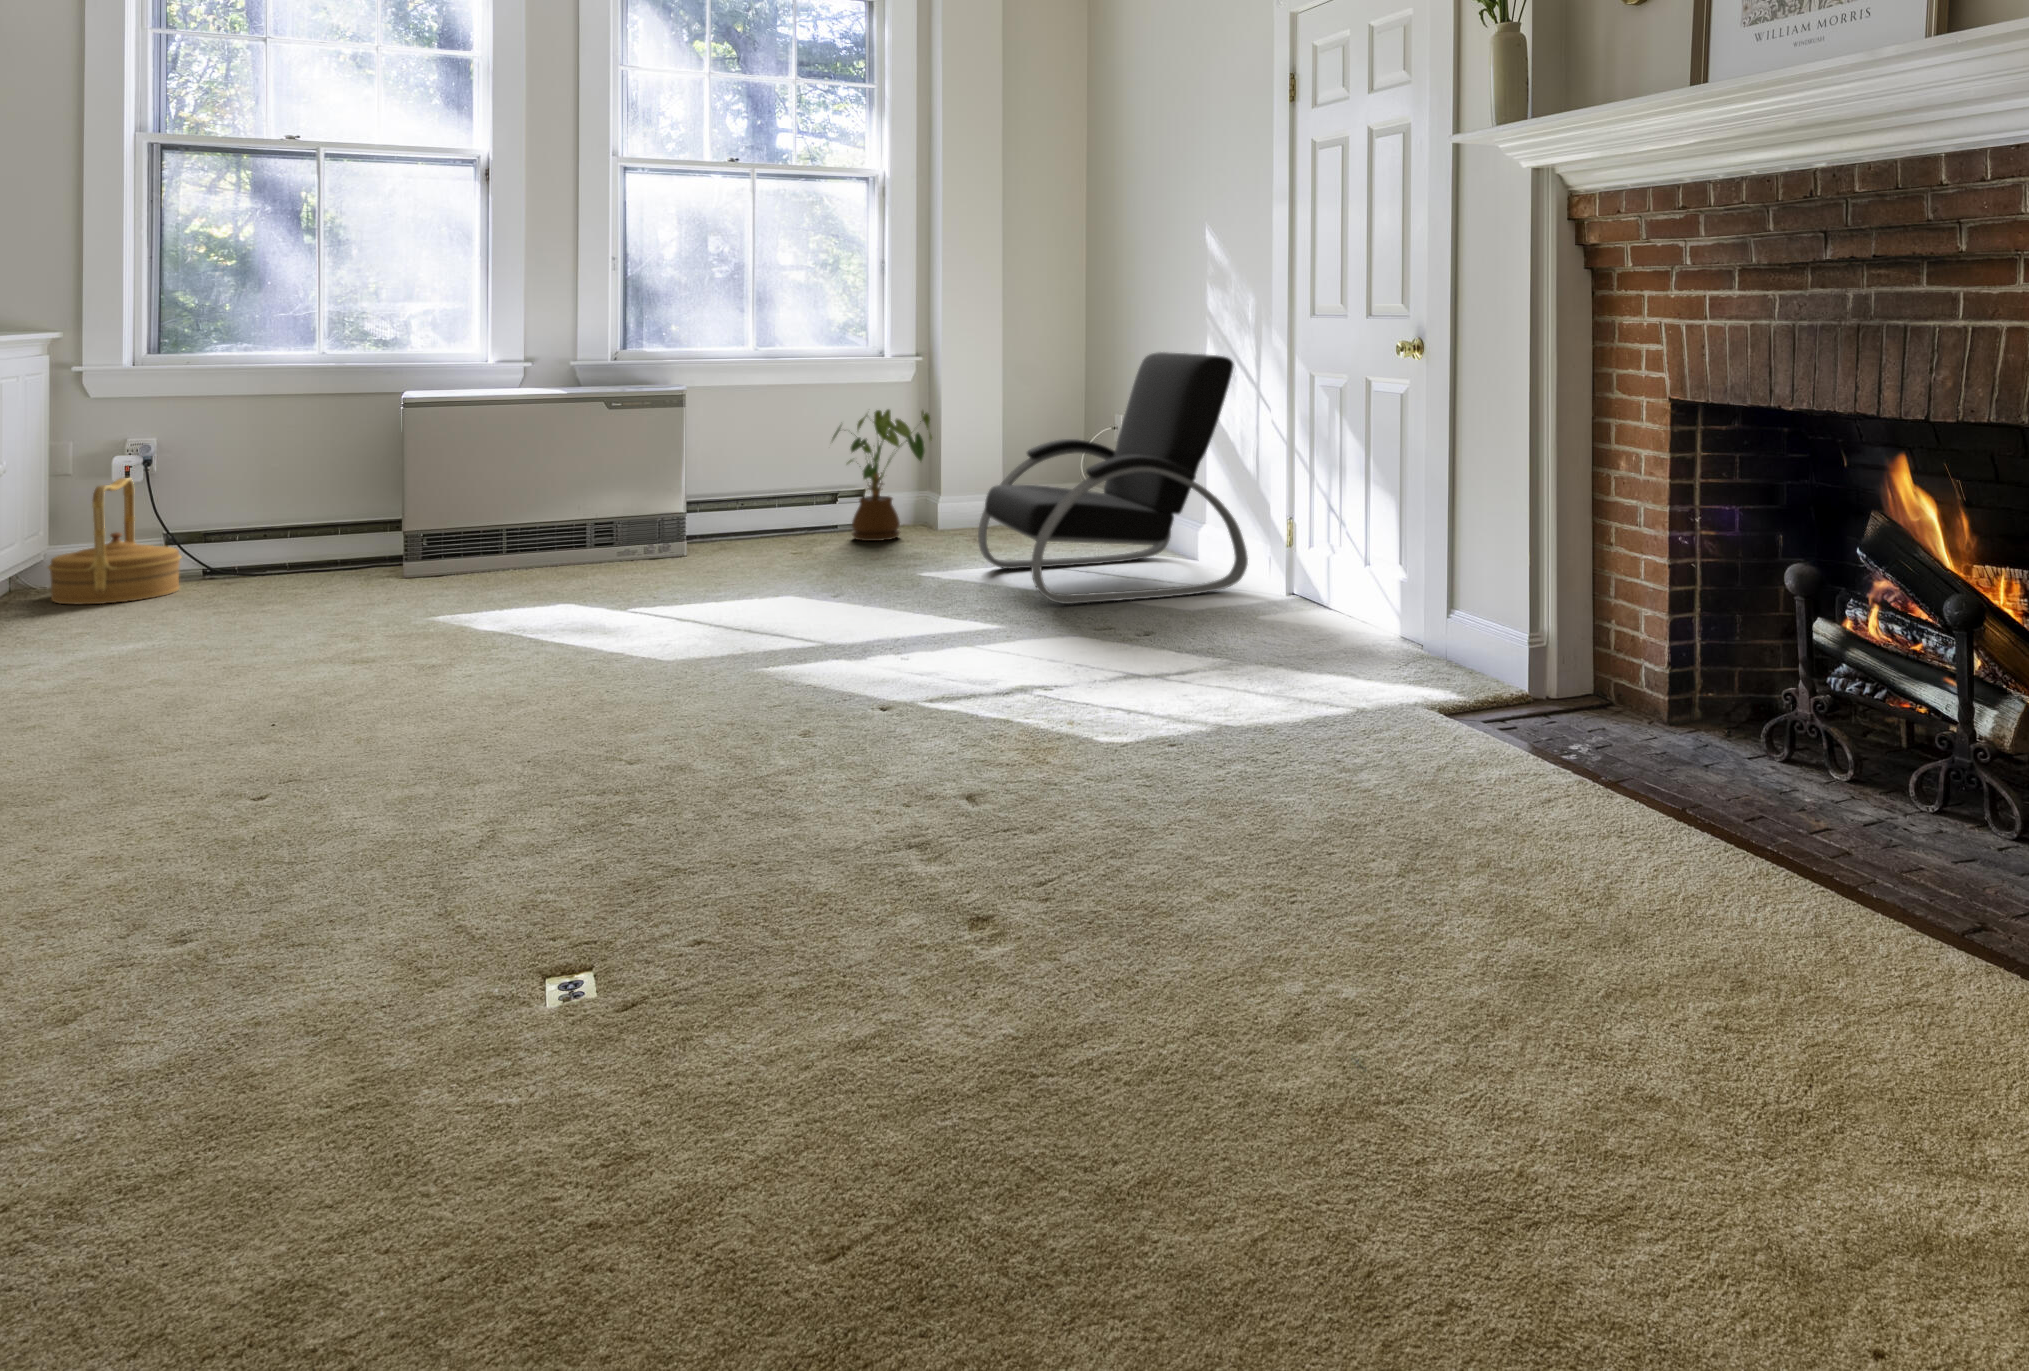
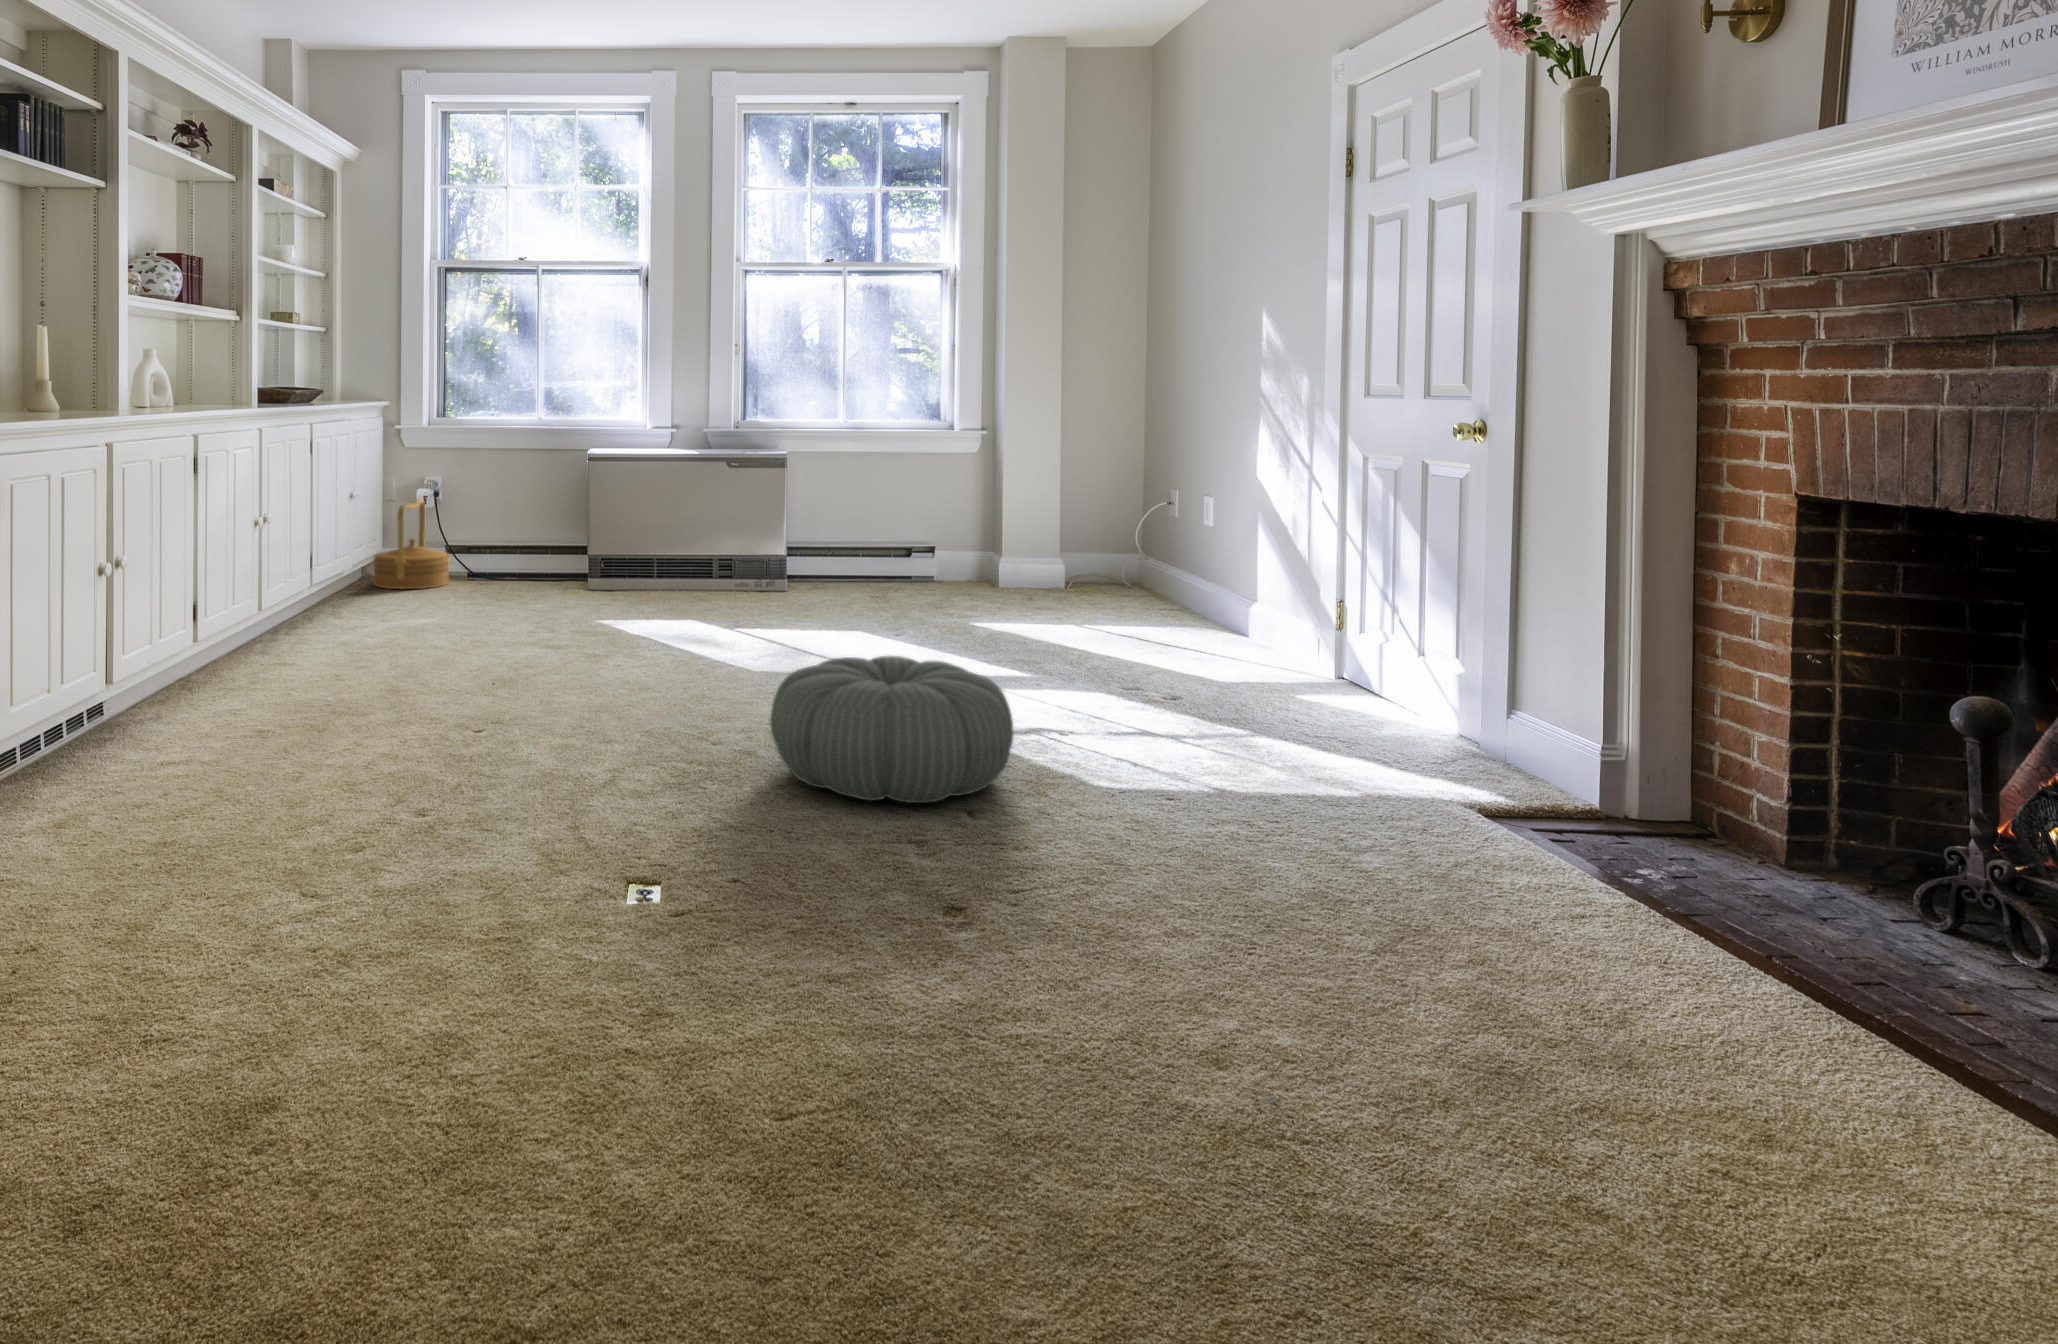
armchair: present [978,352,1248,604] -> none [1033,426,1296,663]
house plant: present [832,409,932,541] -> none [910,469,1002,586]
pouf: none [721,617,1002,778] -> present [770,656,1014,803]

